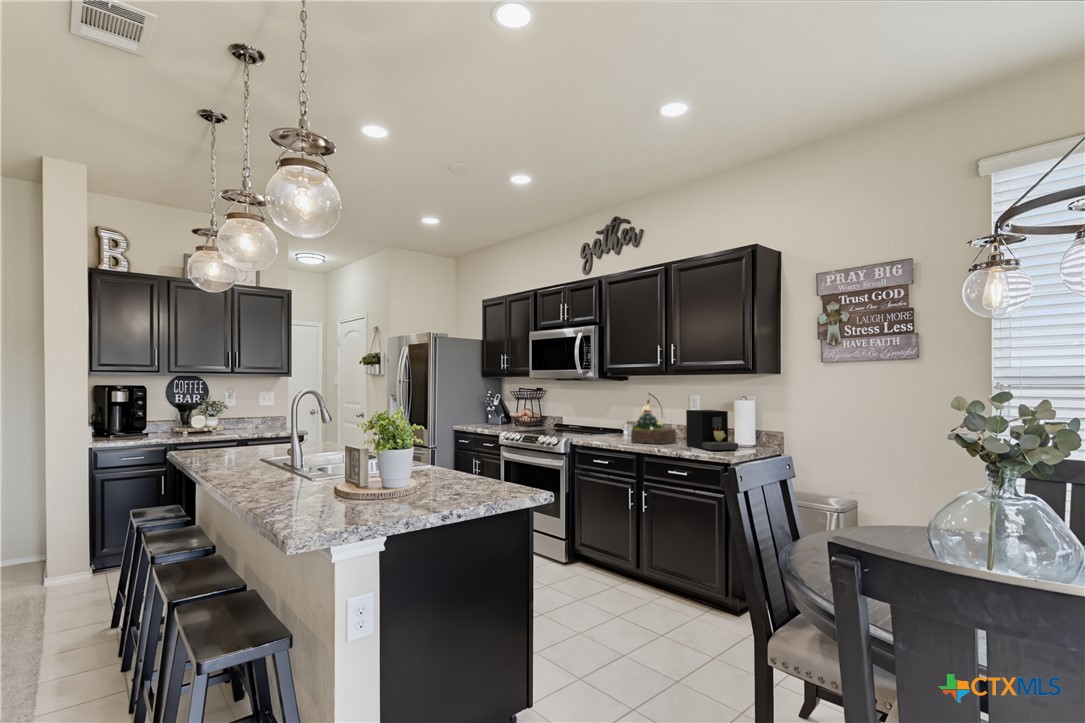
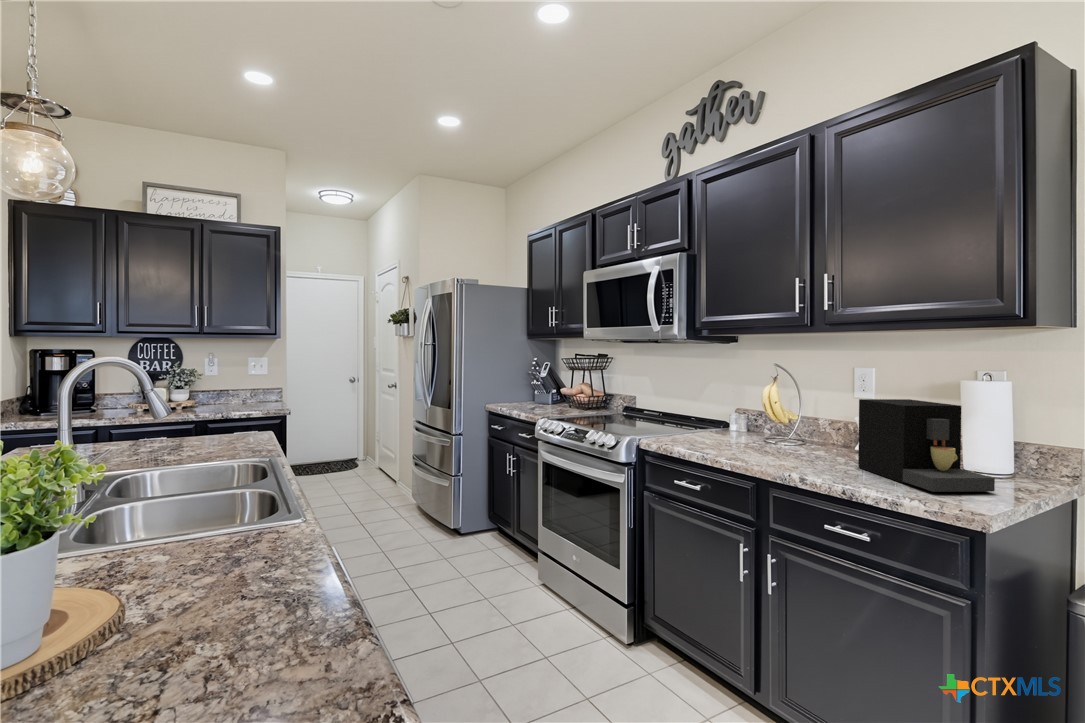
succulent plant: present [631,410,676,444] -> none [743,395,830,460]

